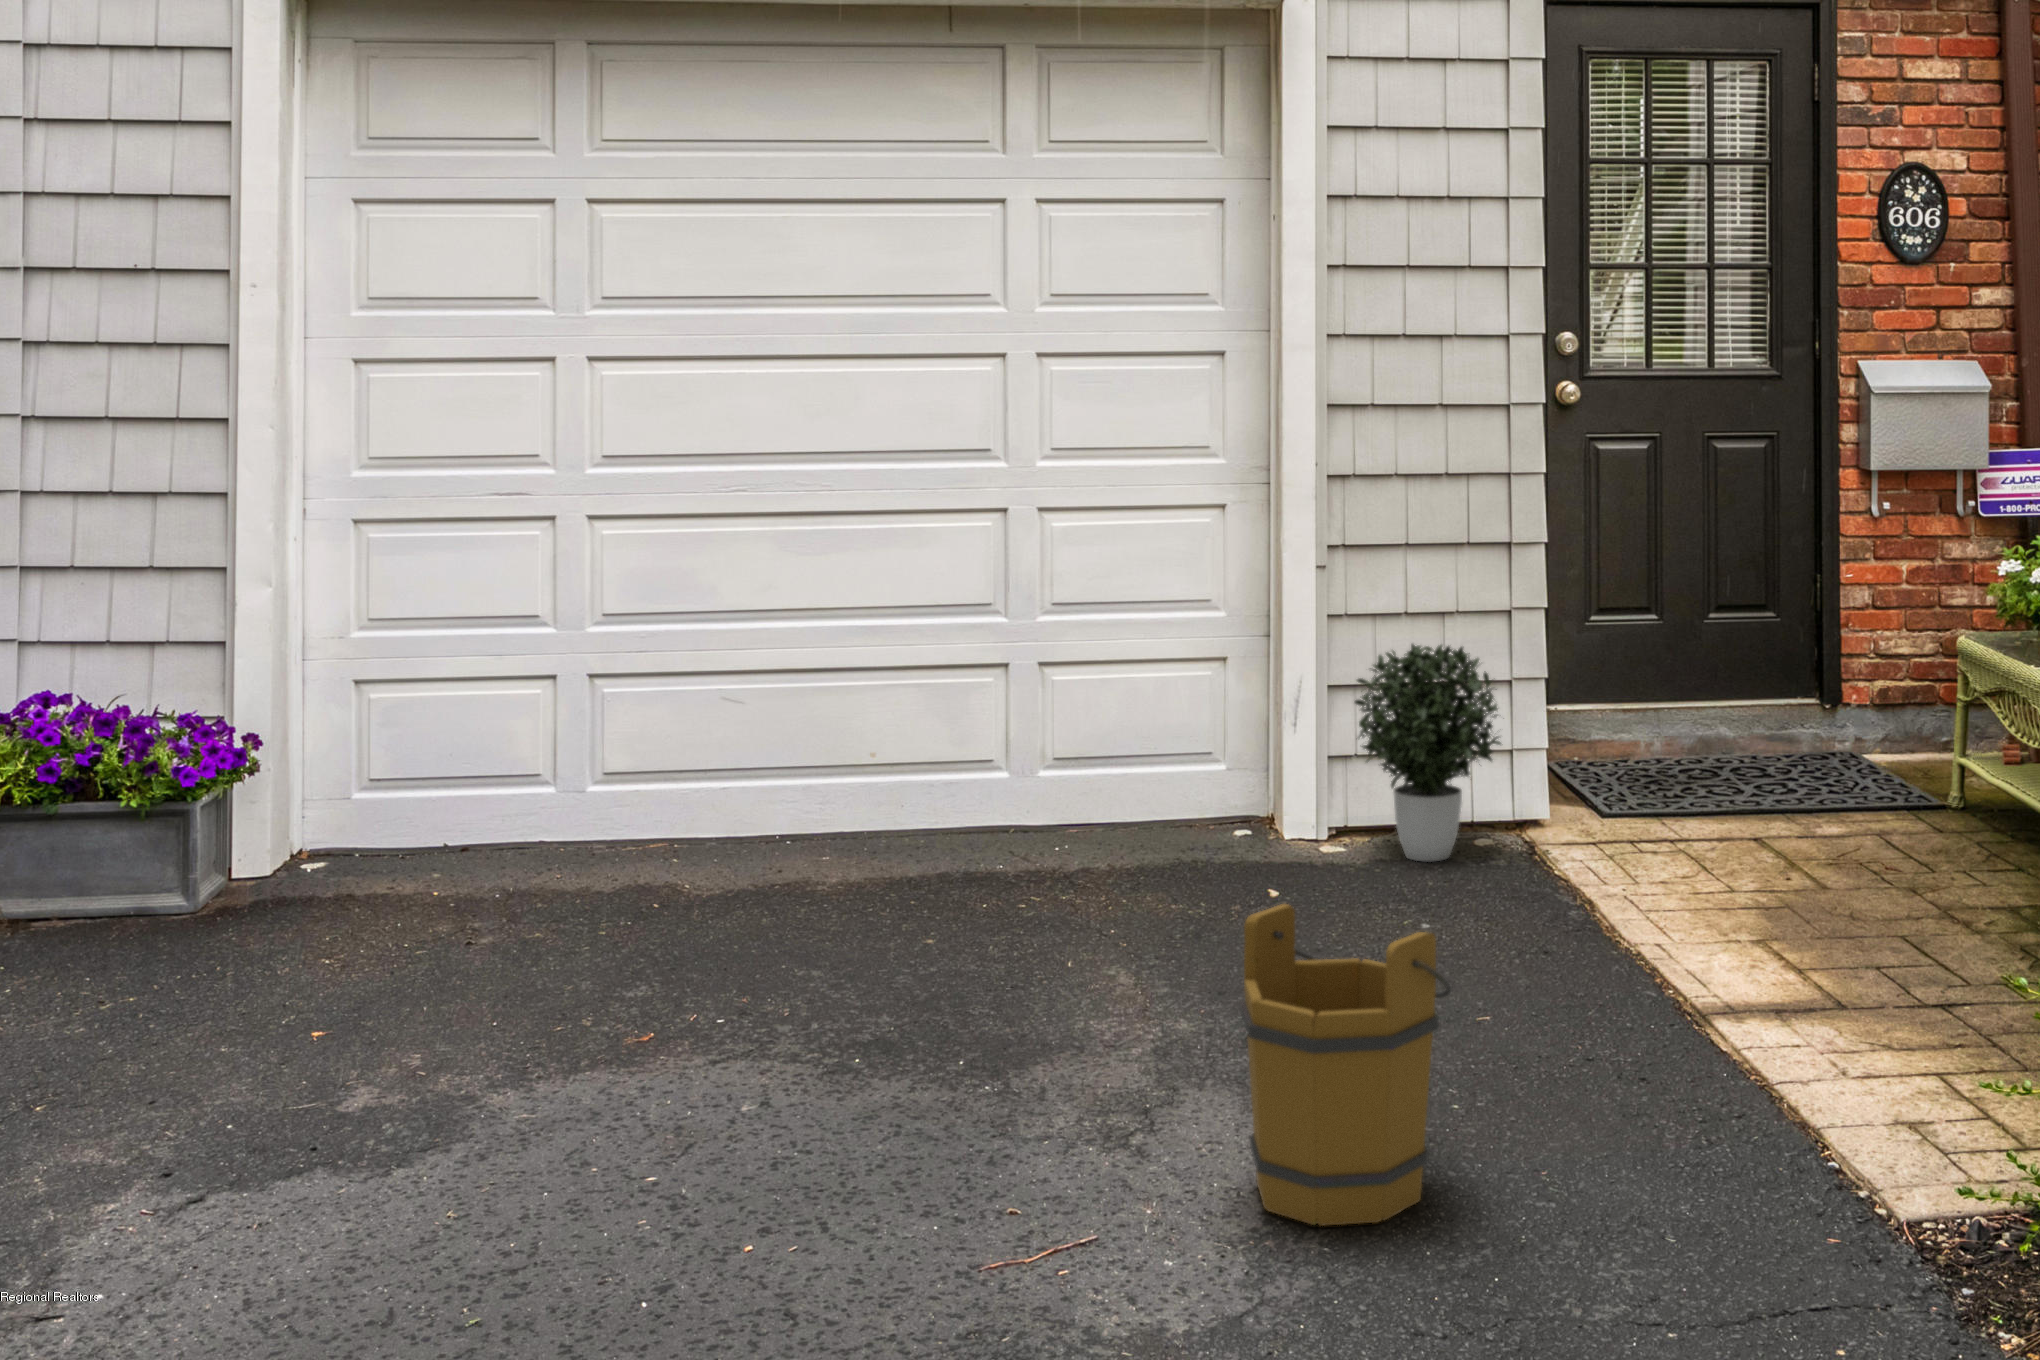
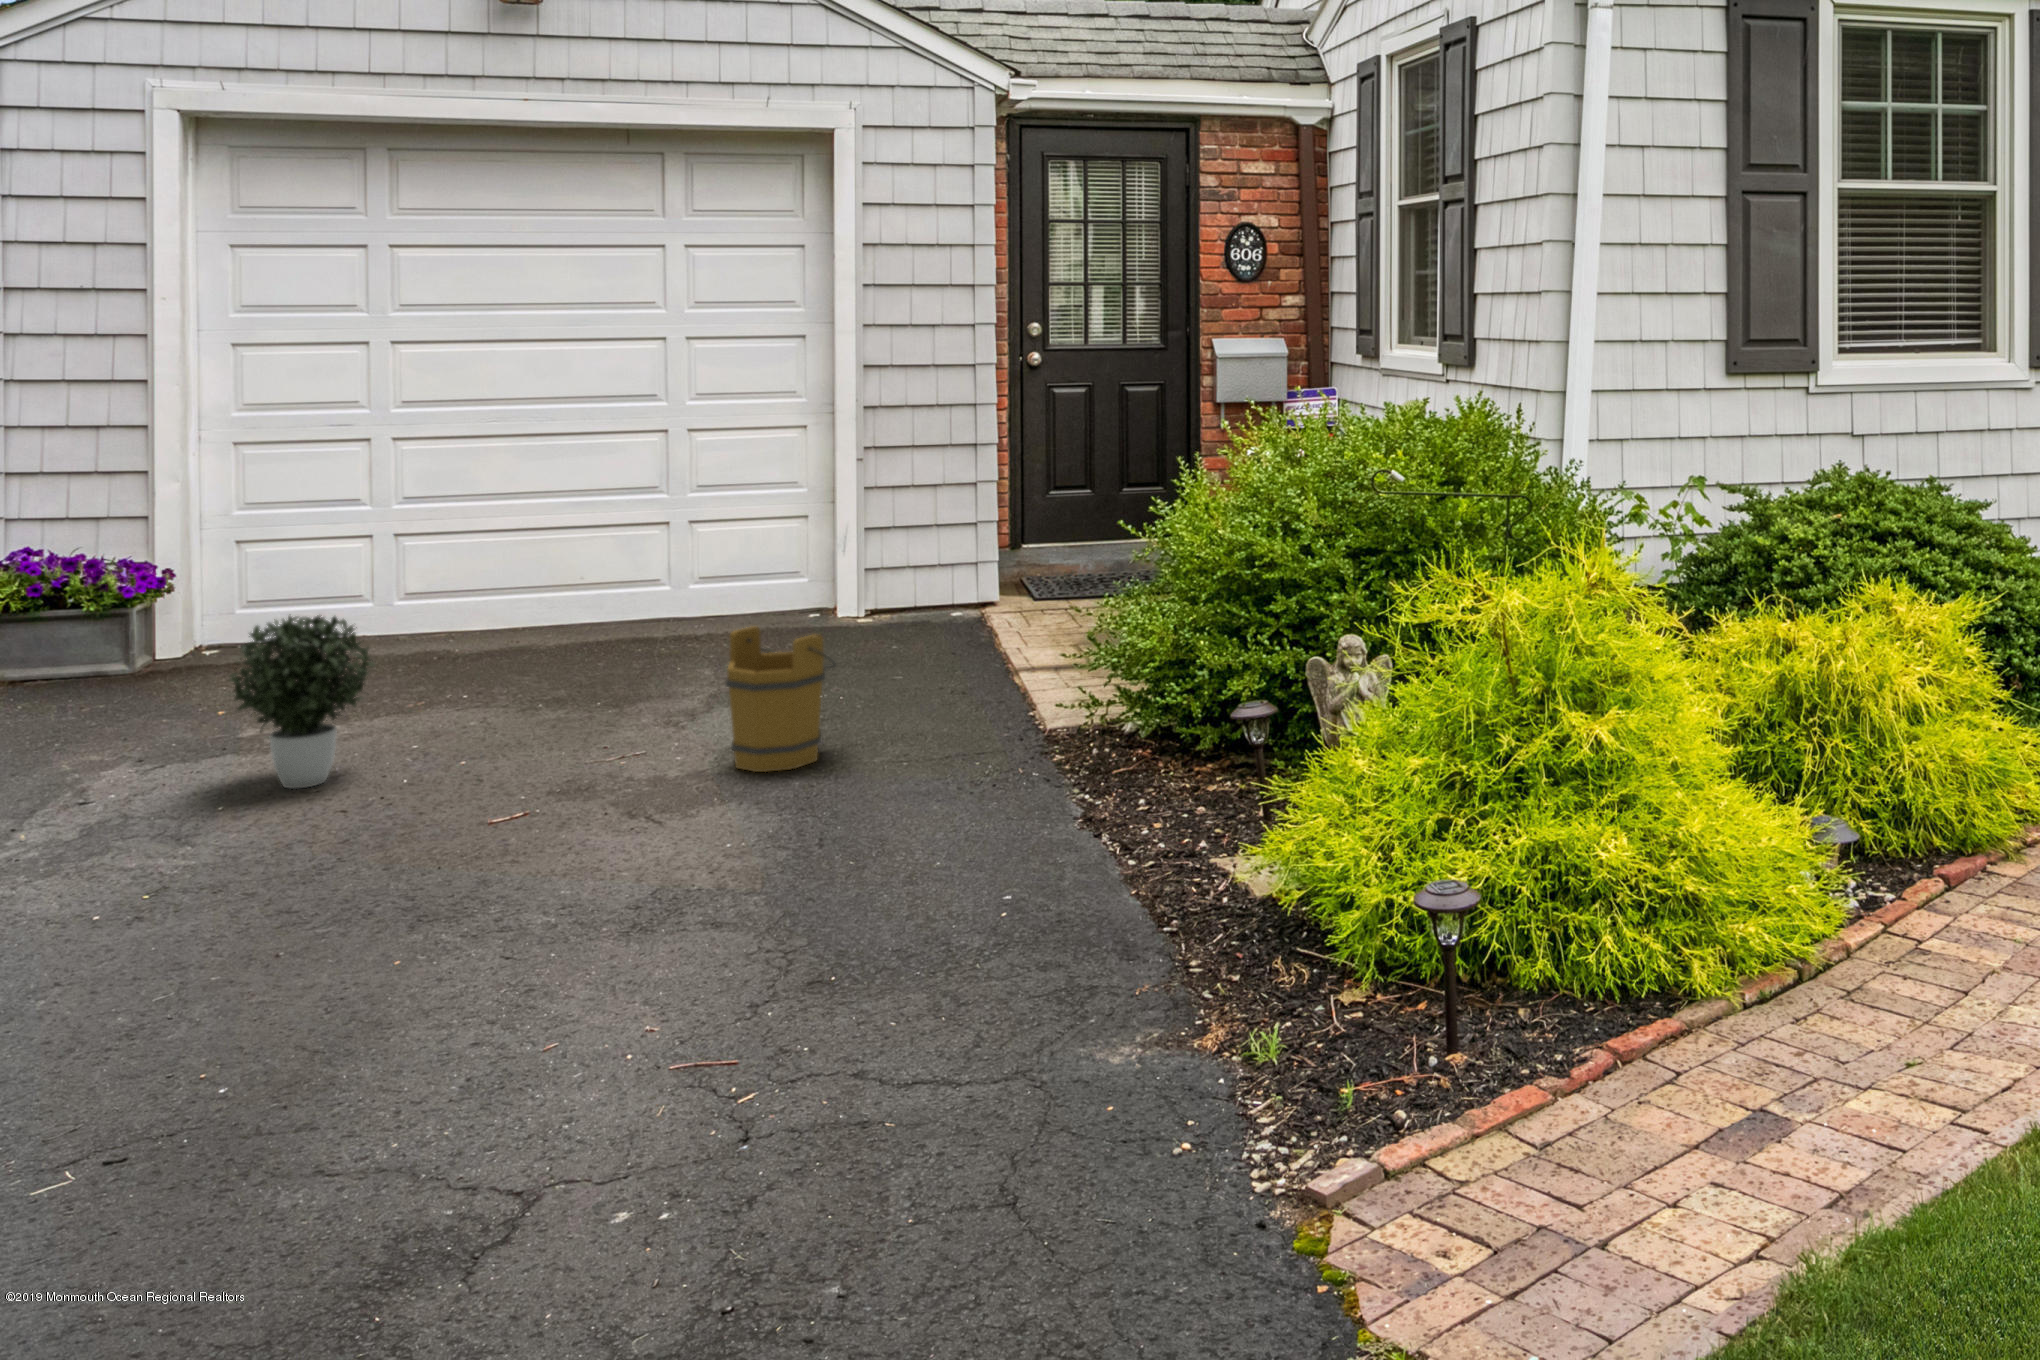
potted plant: present [1355,644,1501,861] -> present [230,615,375,788]

